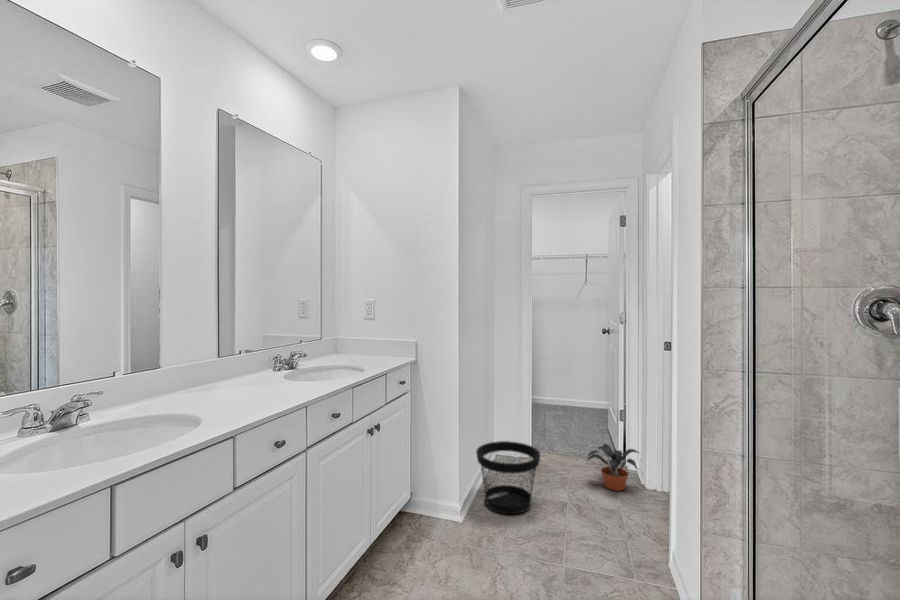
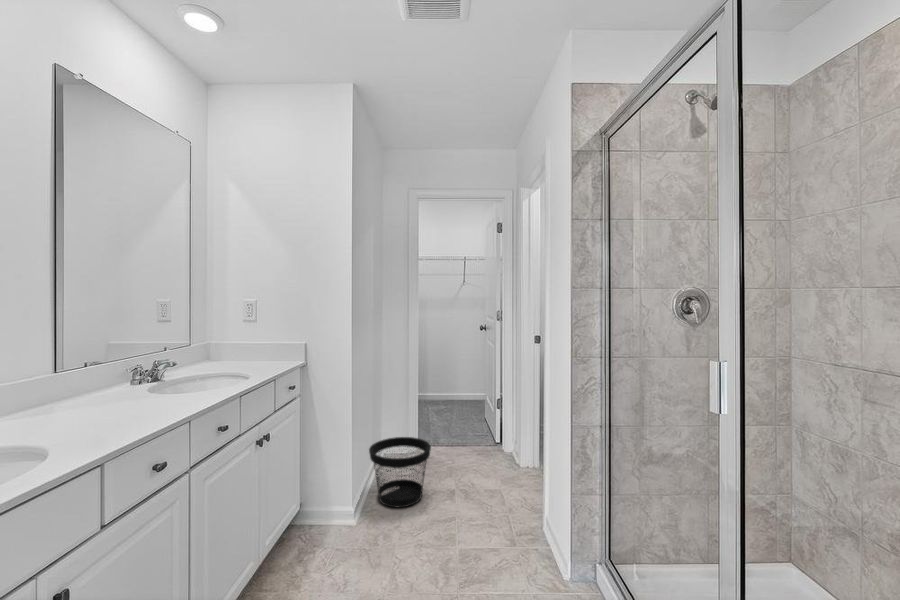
potted plant: present [587,444,638,491] -> none [470,430,516,471]

